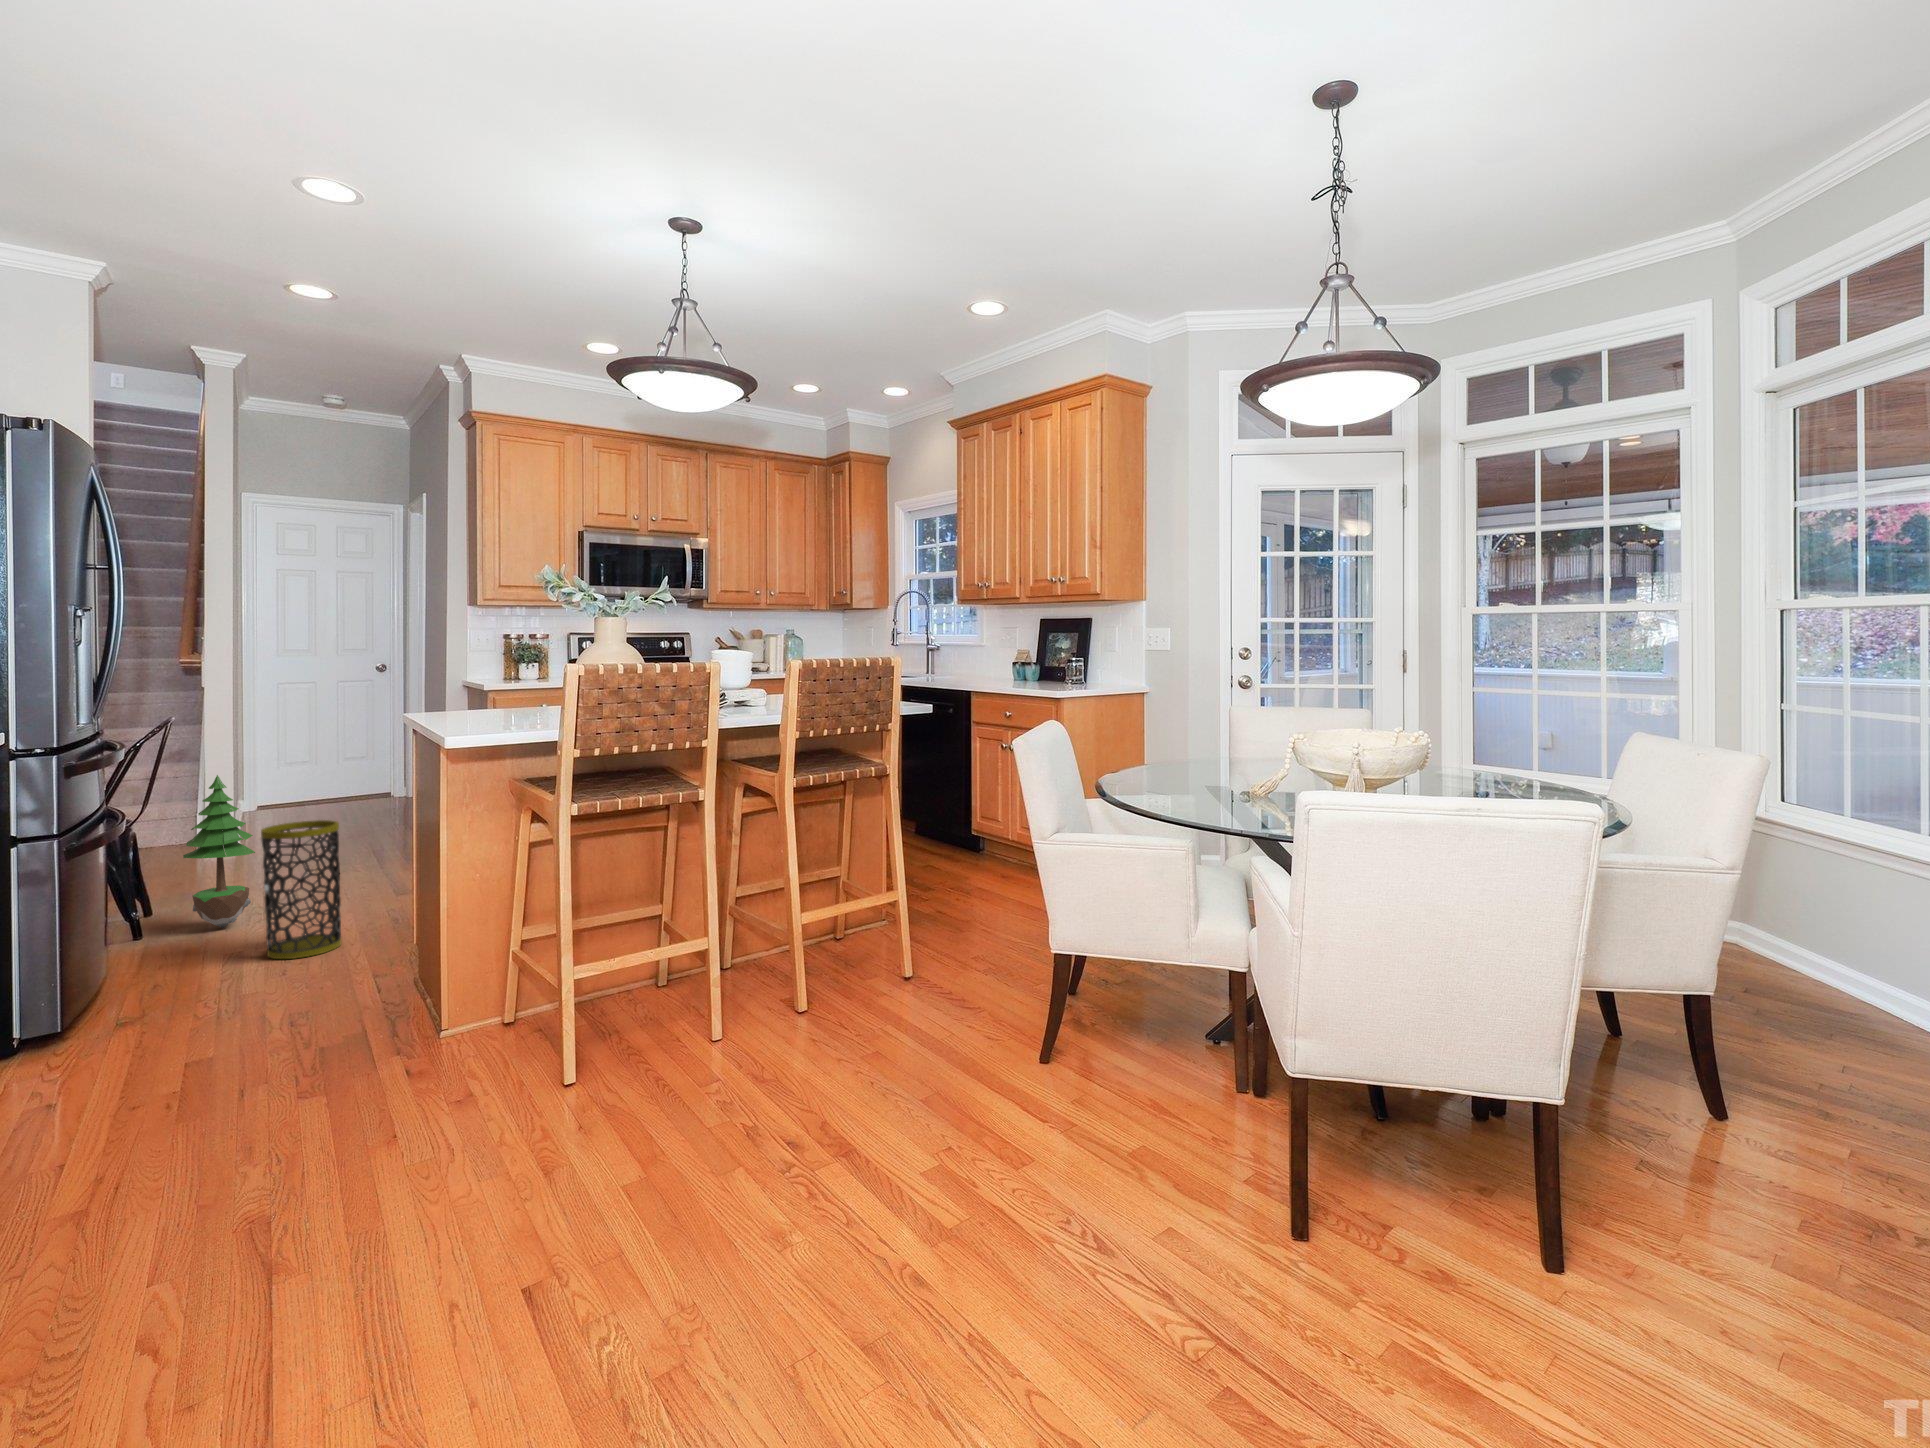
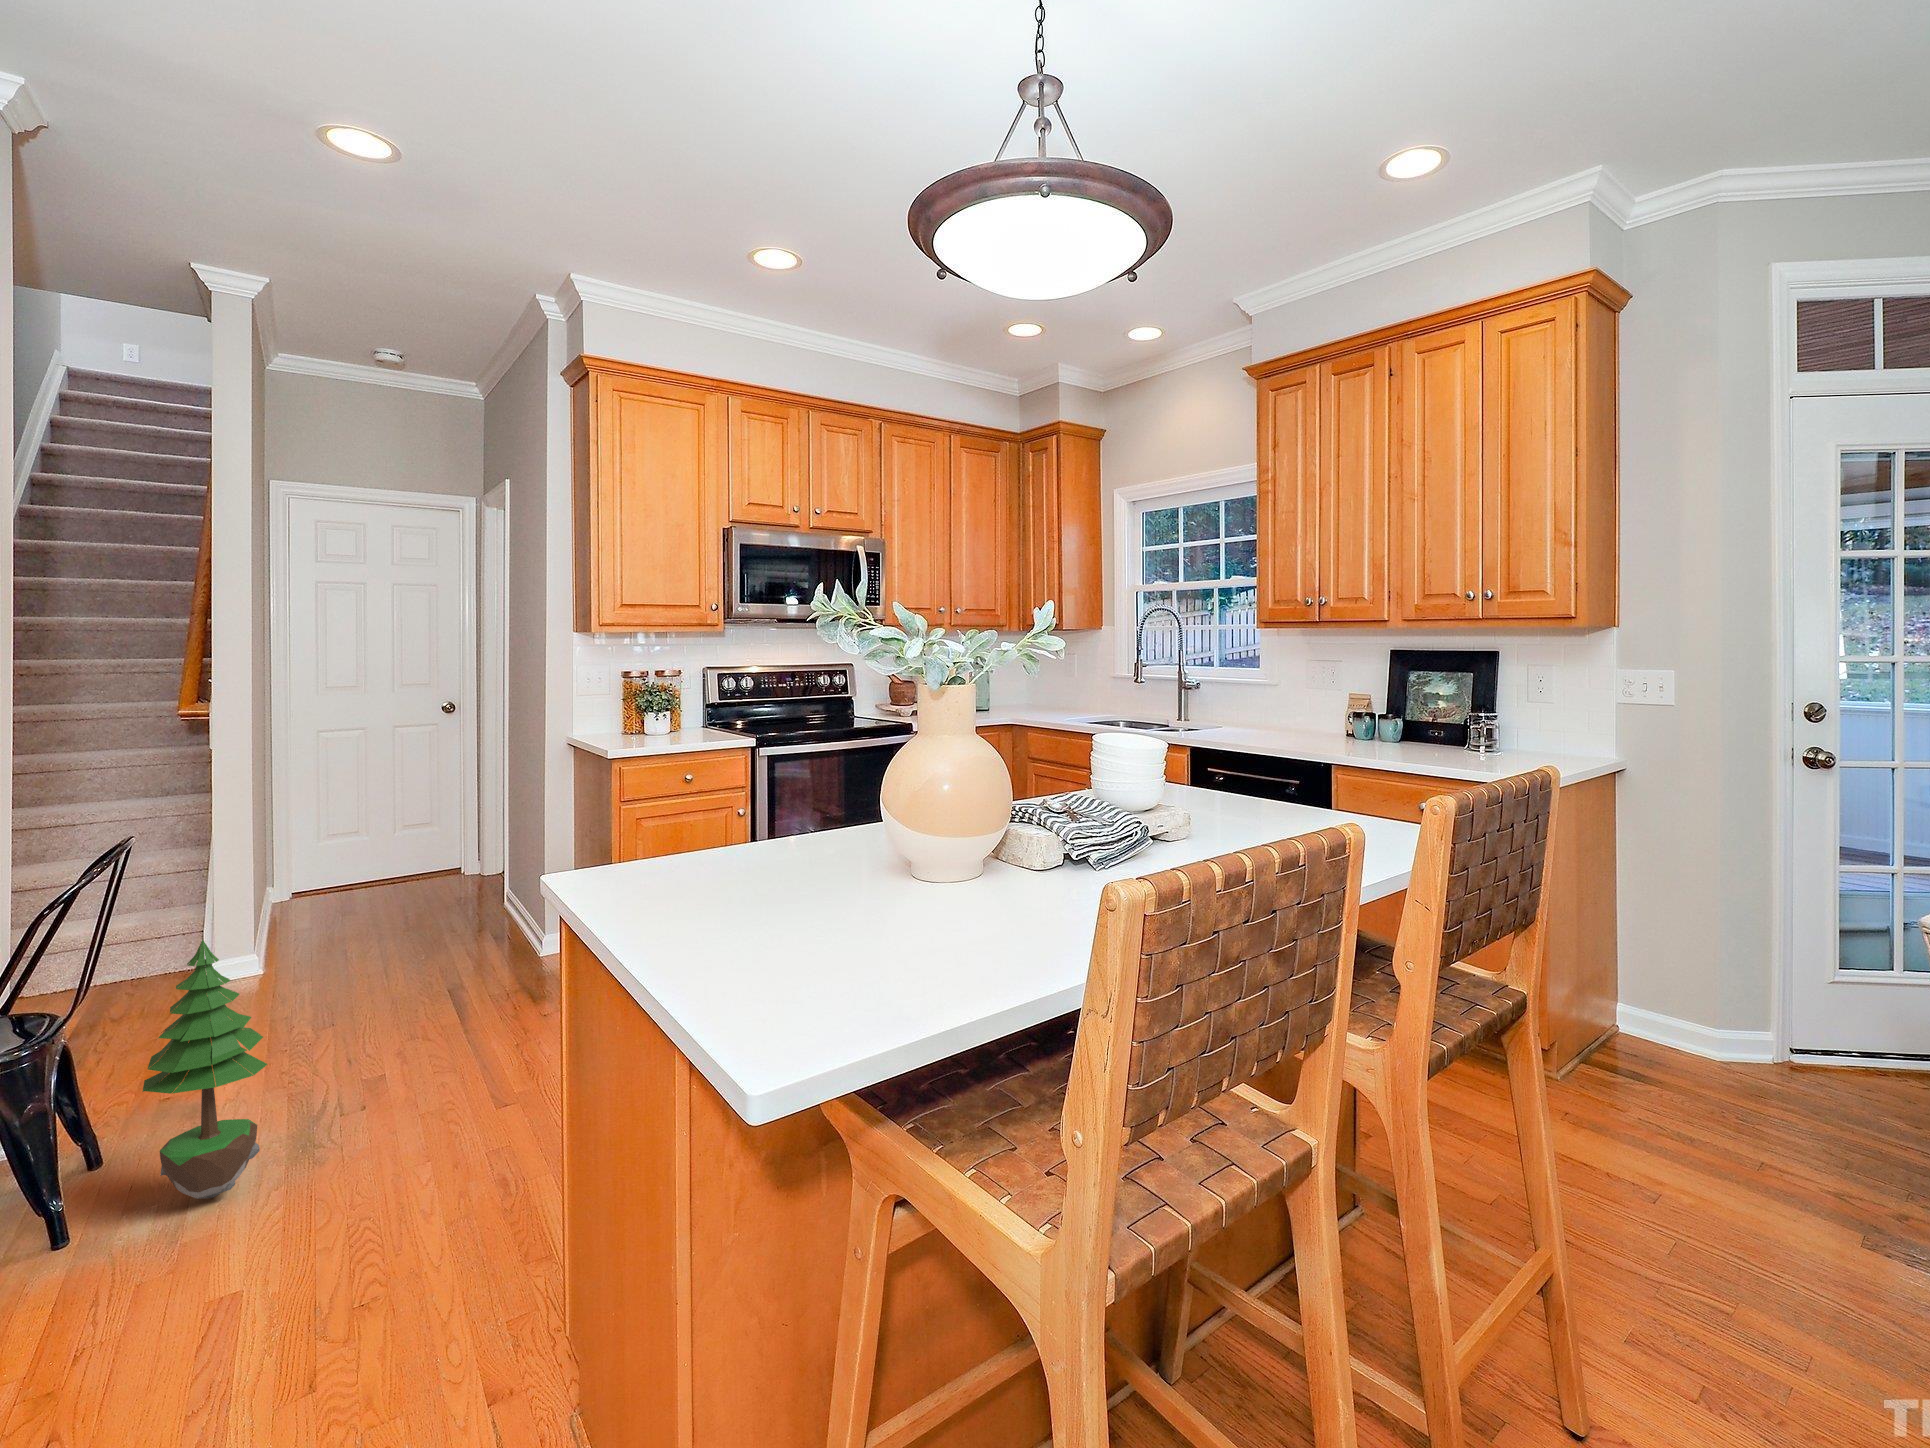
trash can: present [261,820,341,959] -> none [269,1032,412,1314]

